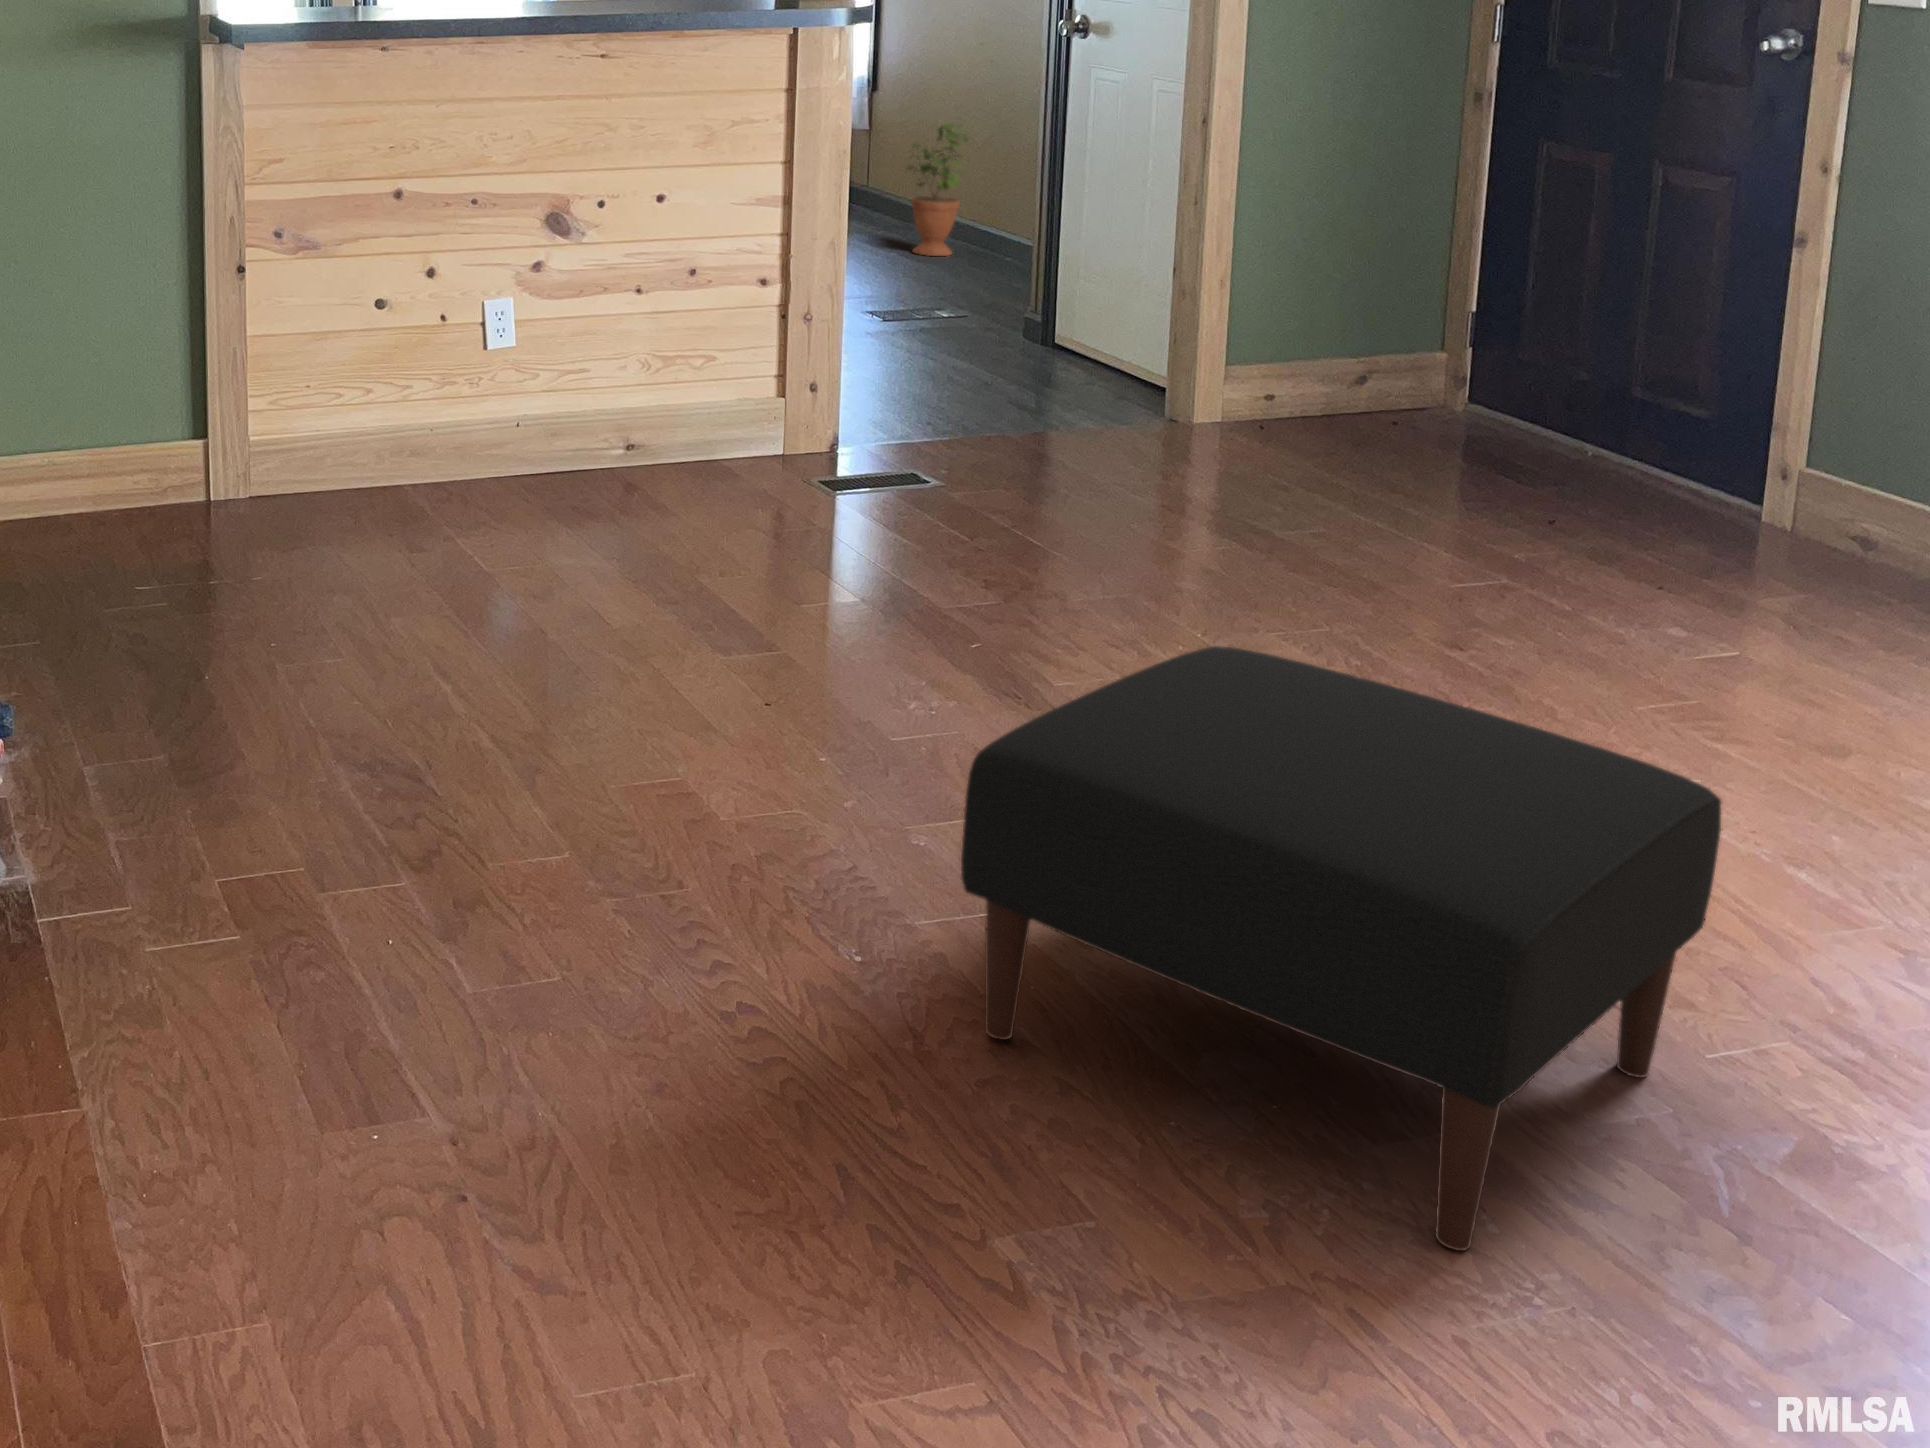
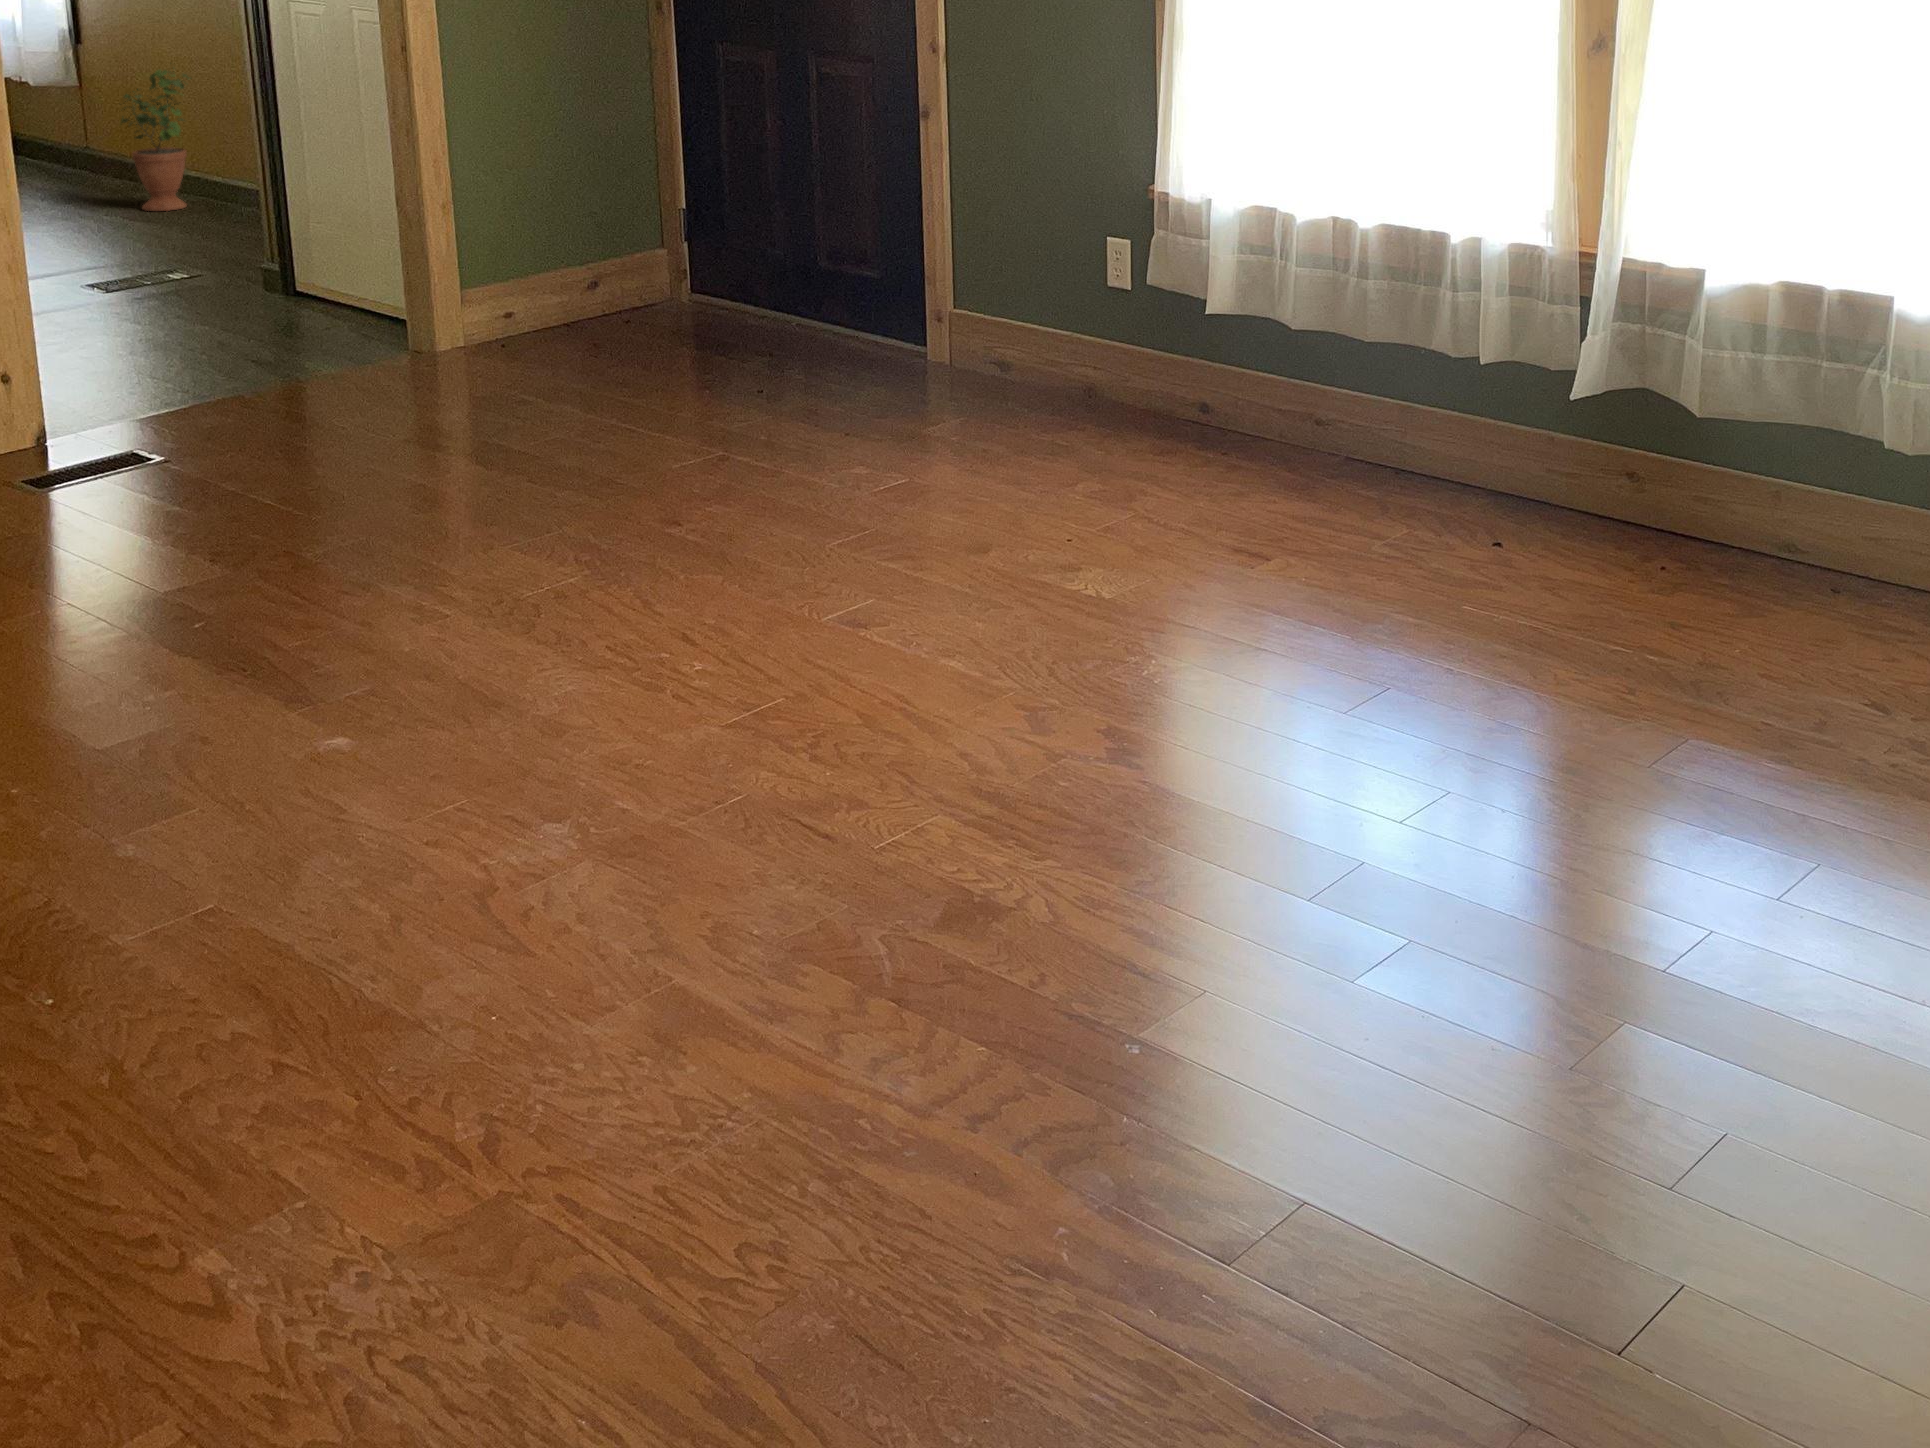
ottoman: present [961,646,1722,1251] -> none [153,593,901,1155]

